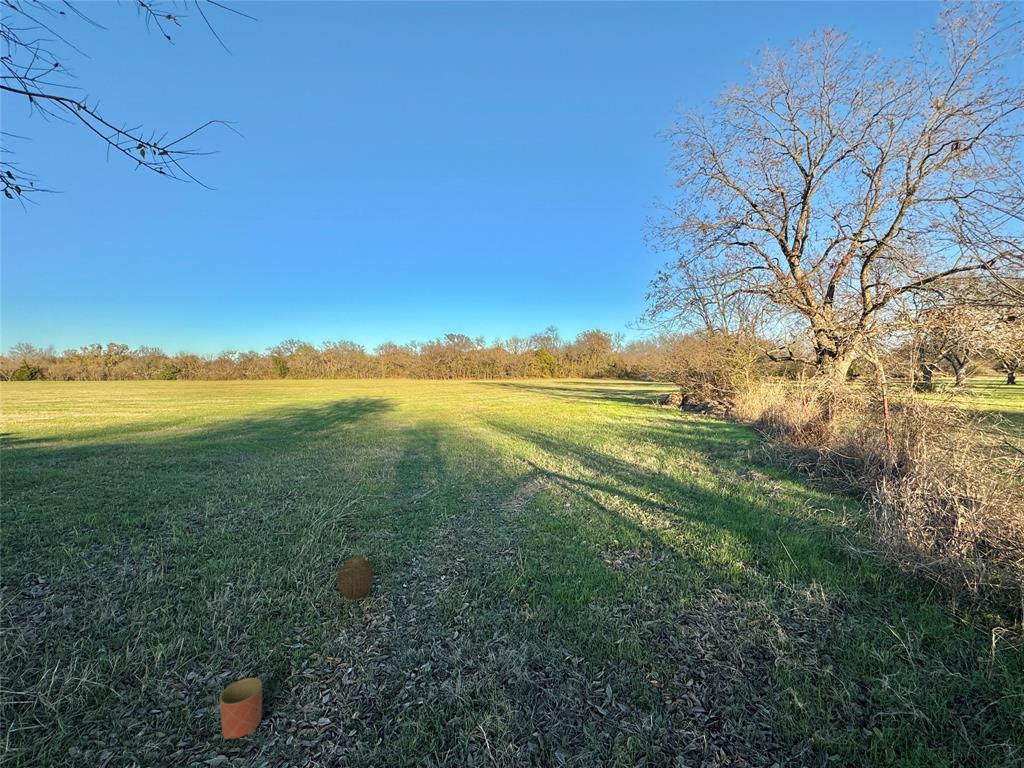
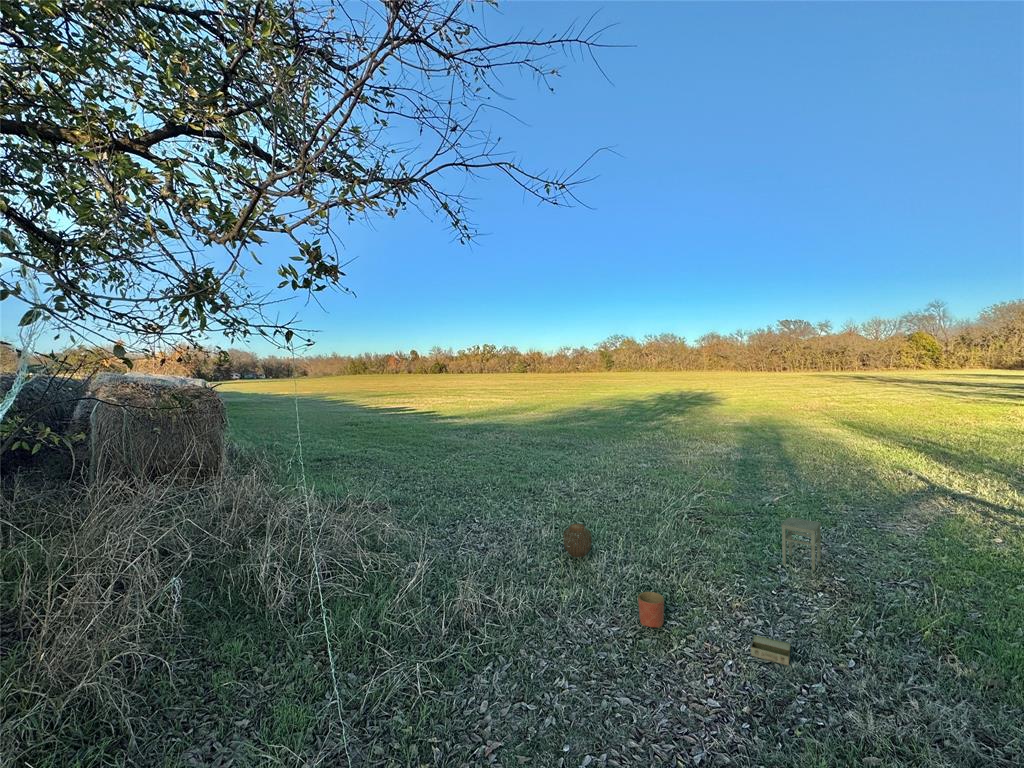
stool: none [422,522,458,572] -> present [781,517,821,570]
woven basket: present [338,556,374,599] -> present [563,524,592,557]
toolbox: none [373,692,420,729] -> present [751,635,790,665]

